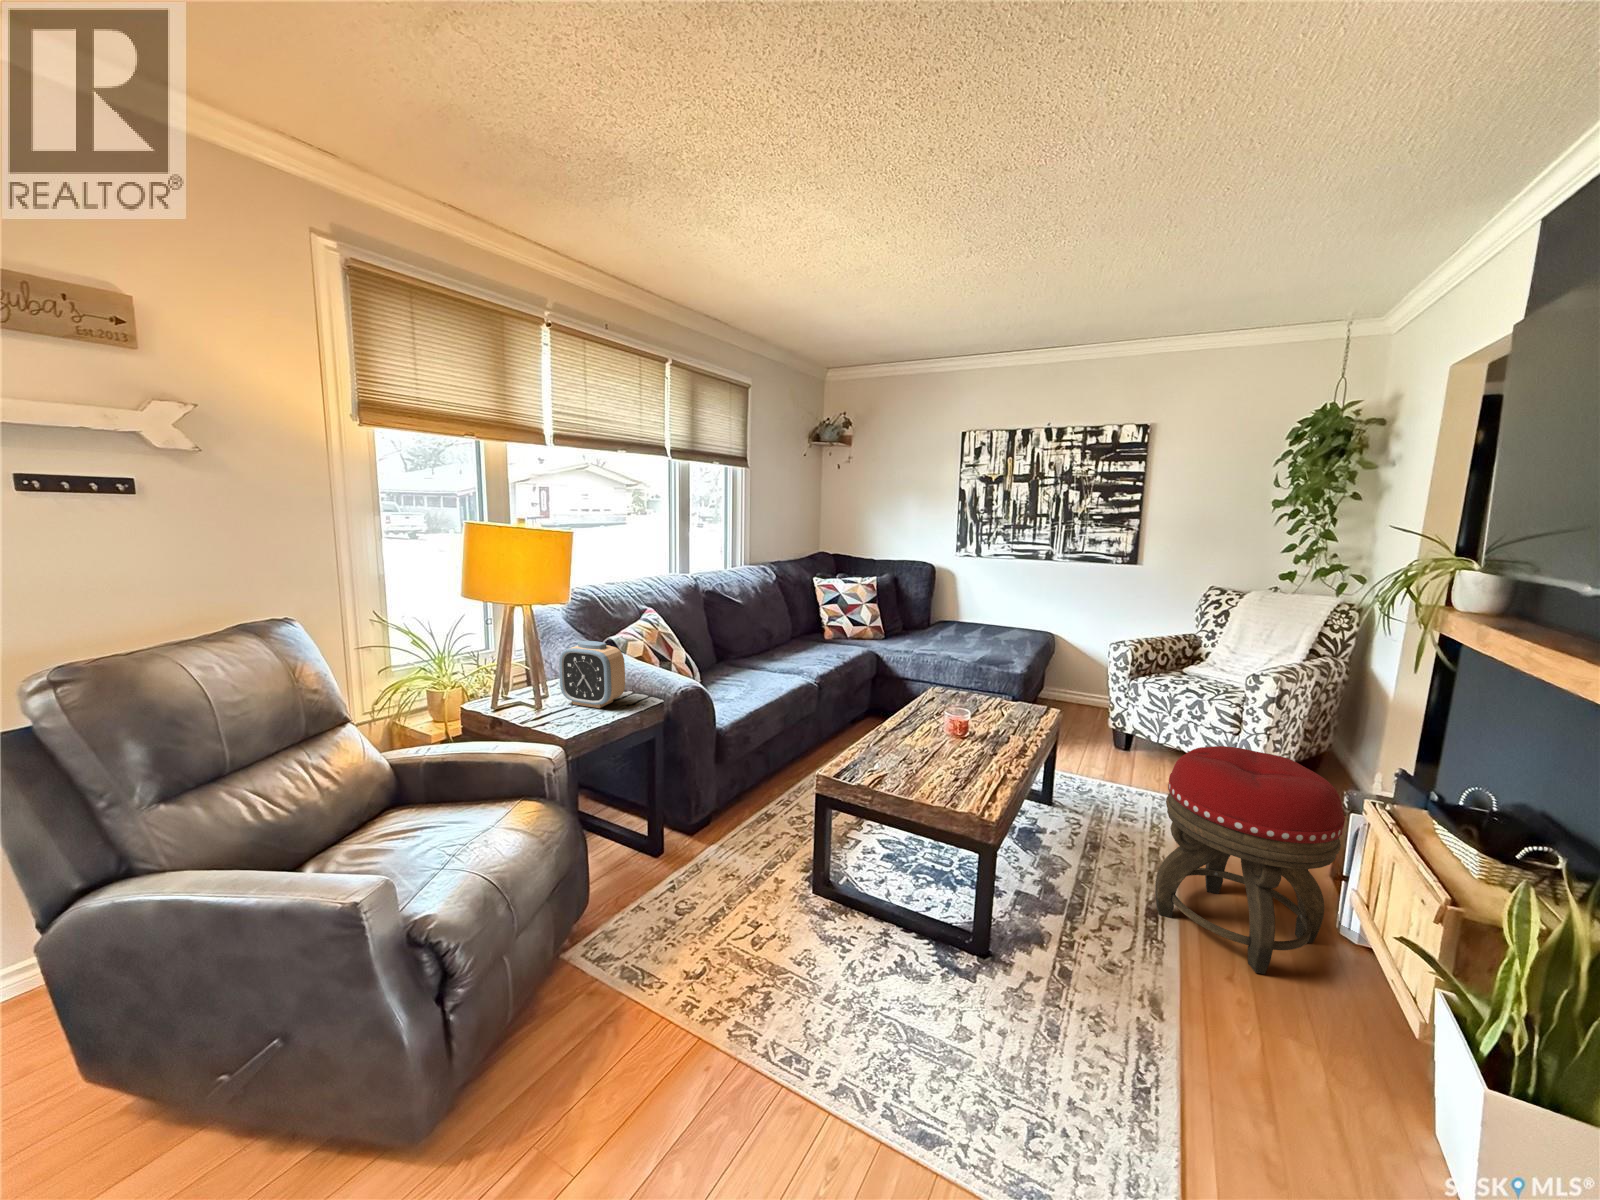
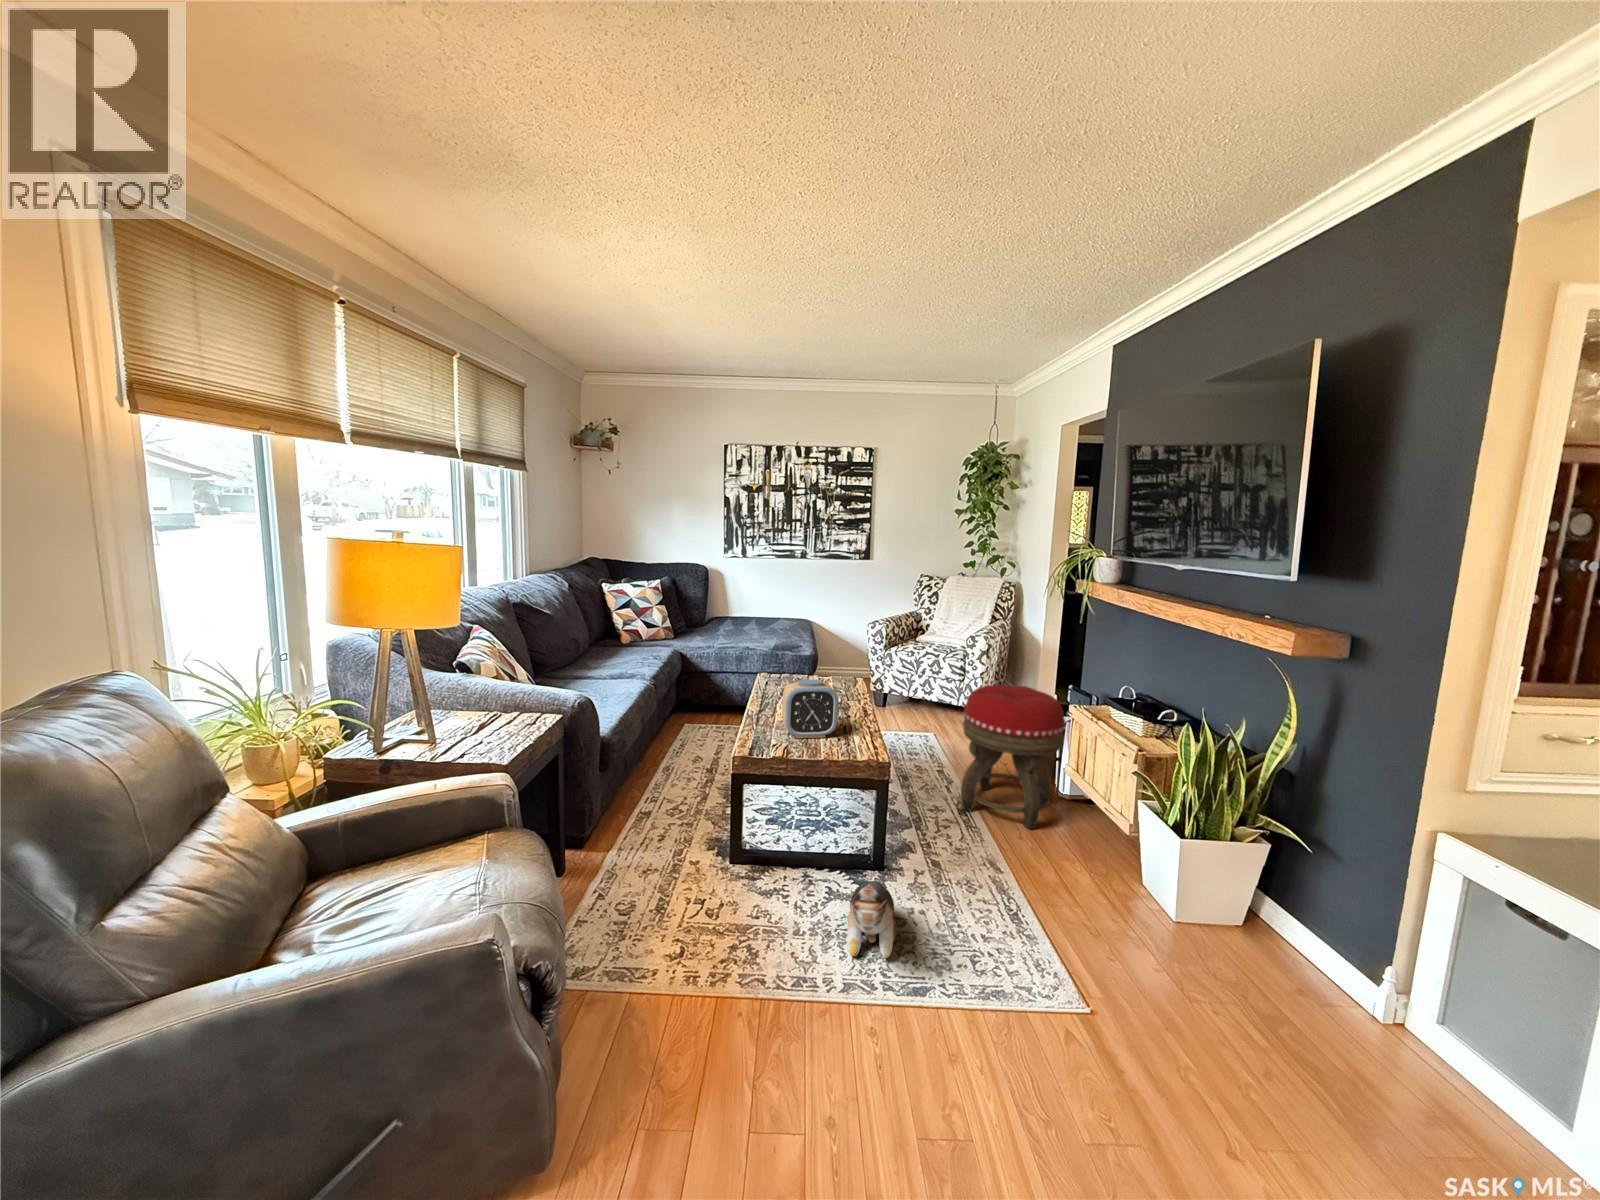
alarm clock: present [559,641,625,708] -> present [782,680,838,738]
plush toy: none [848,968,957,1076] -> present [848,881,897,958]

